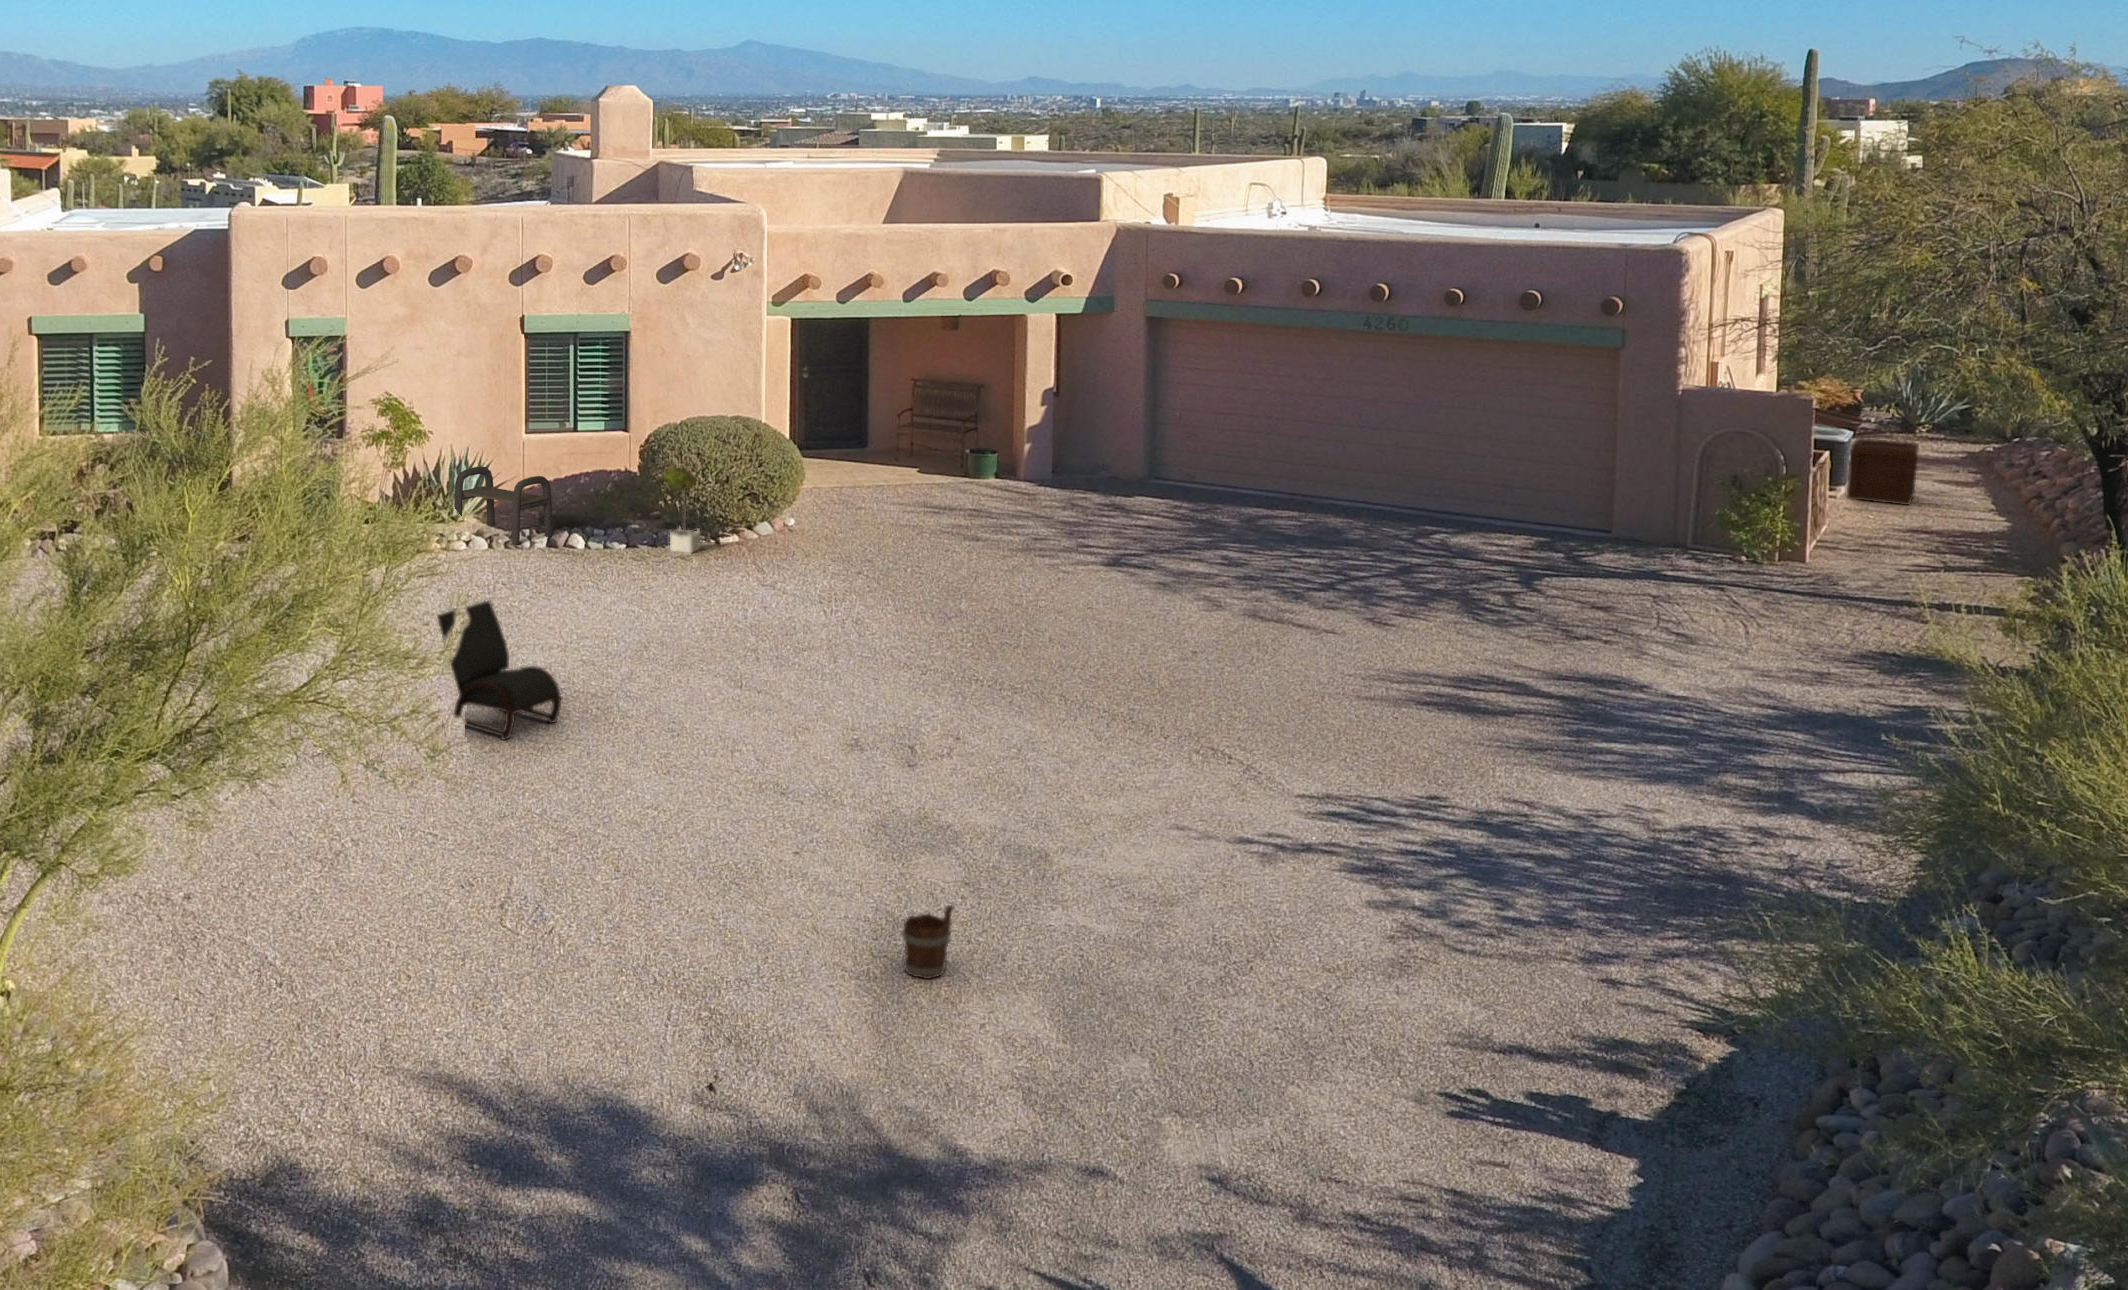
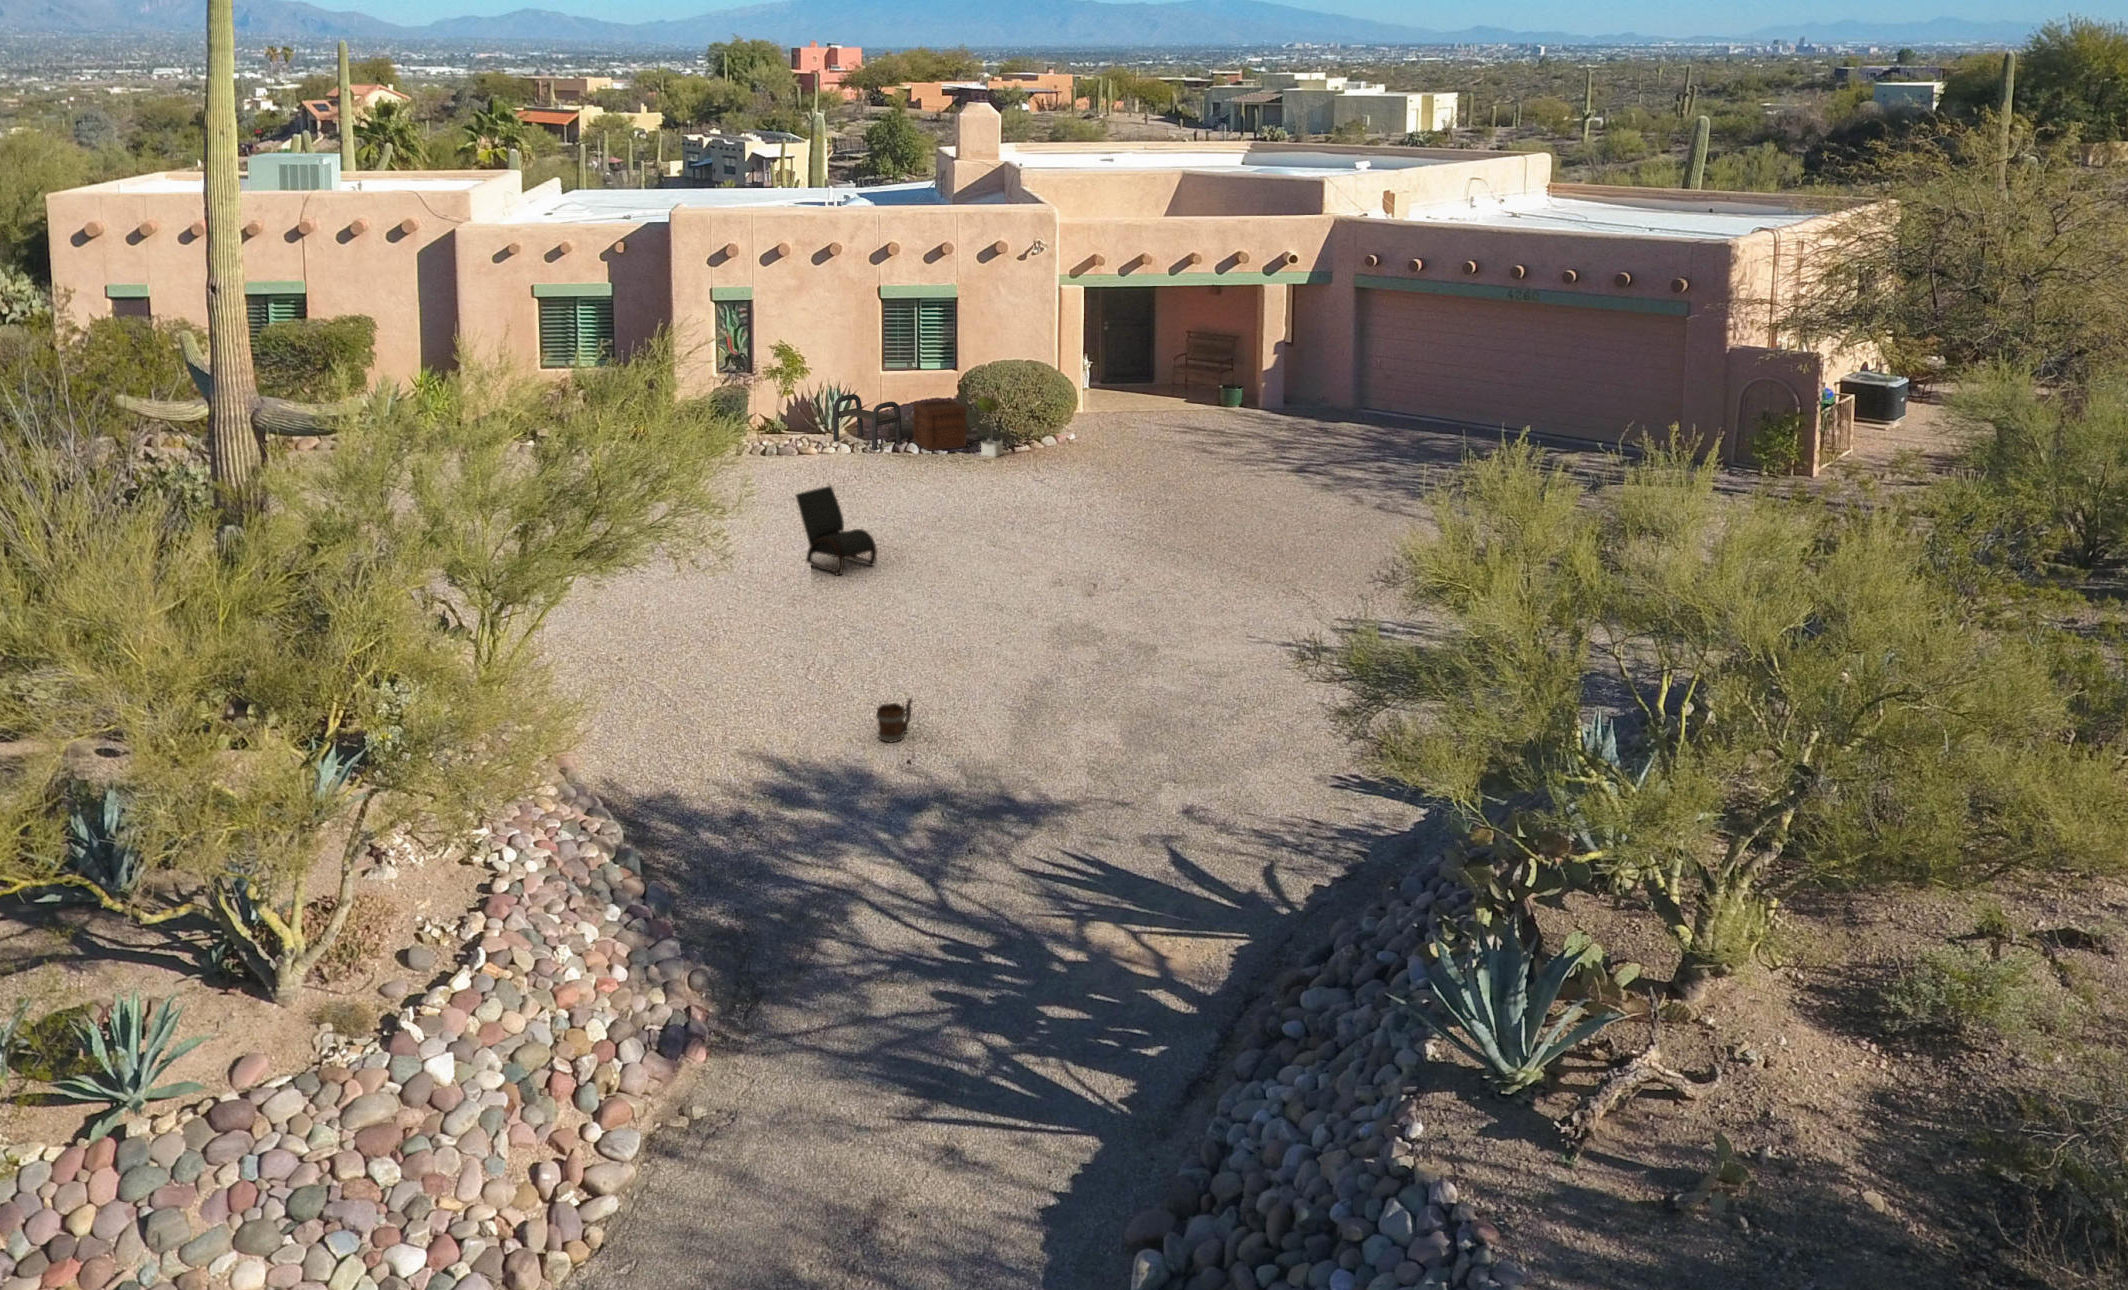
wooden crate: present [1847,438,1919,505] -> present [913,400,967,451]
bucket: present [902,905,953,979] -> present [876,698,912,743]

